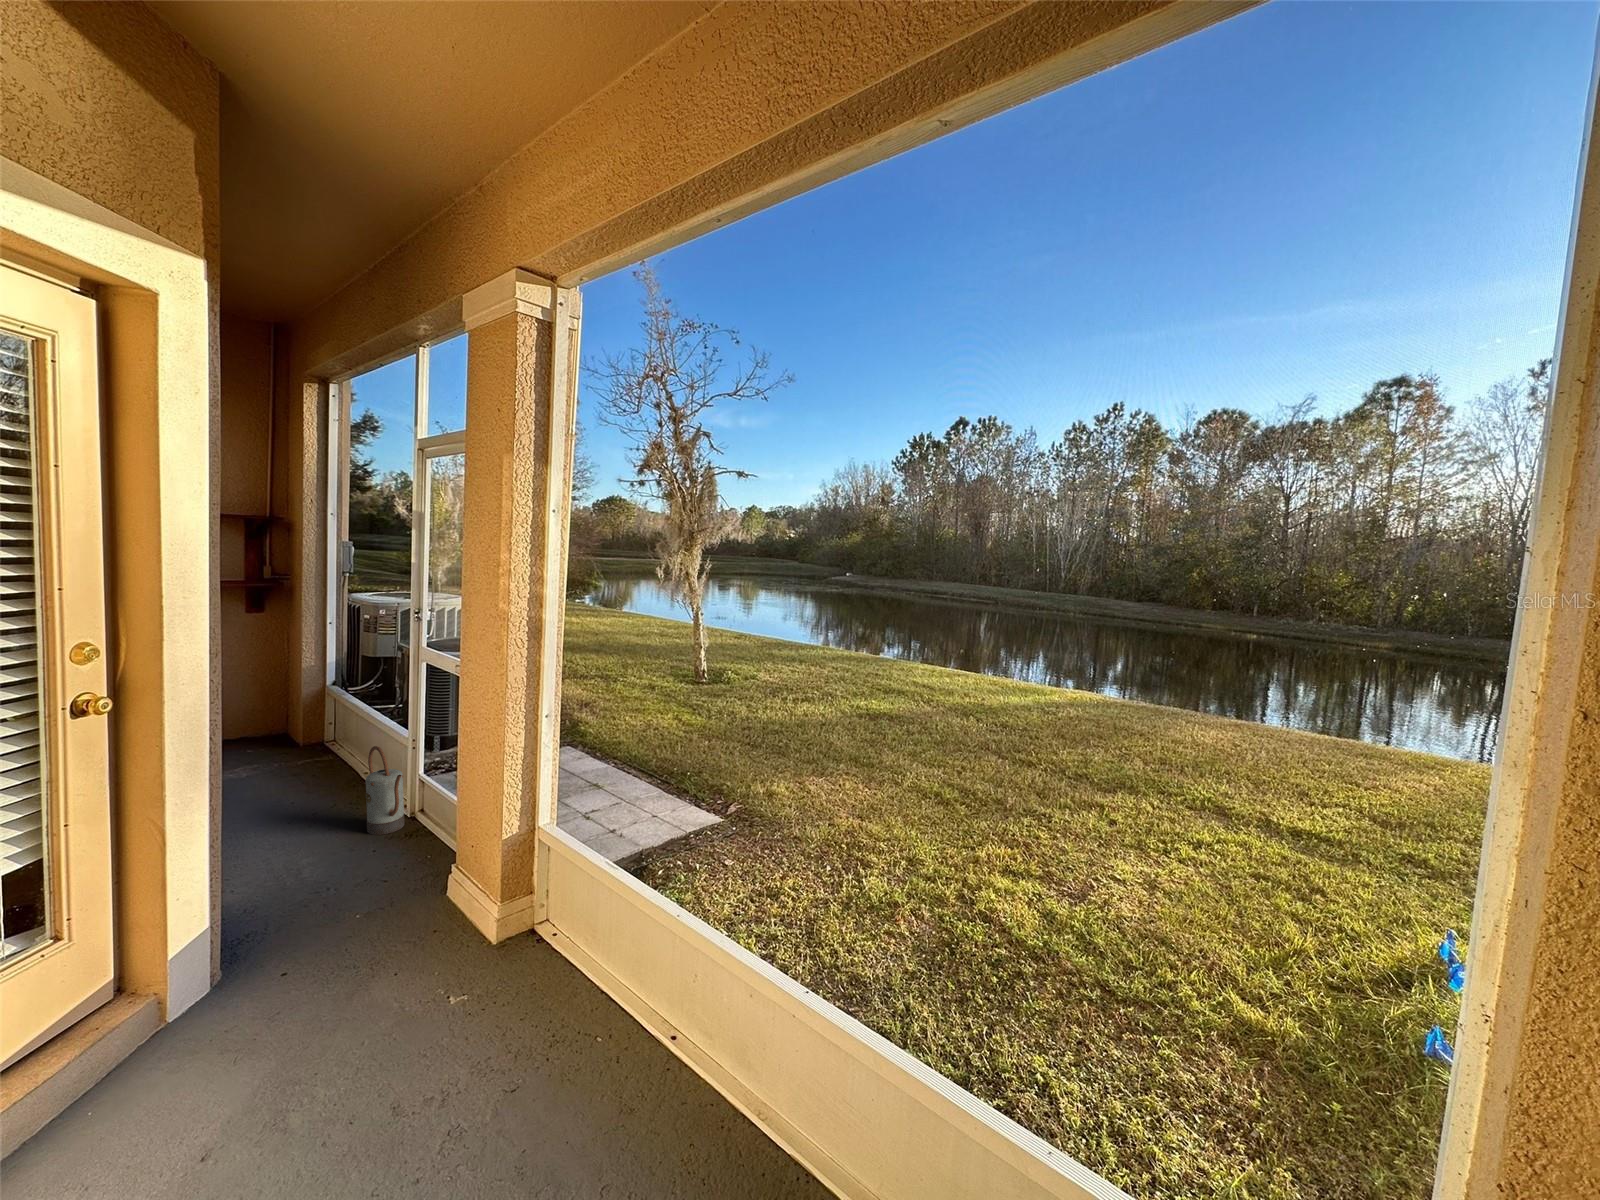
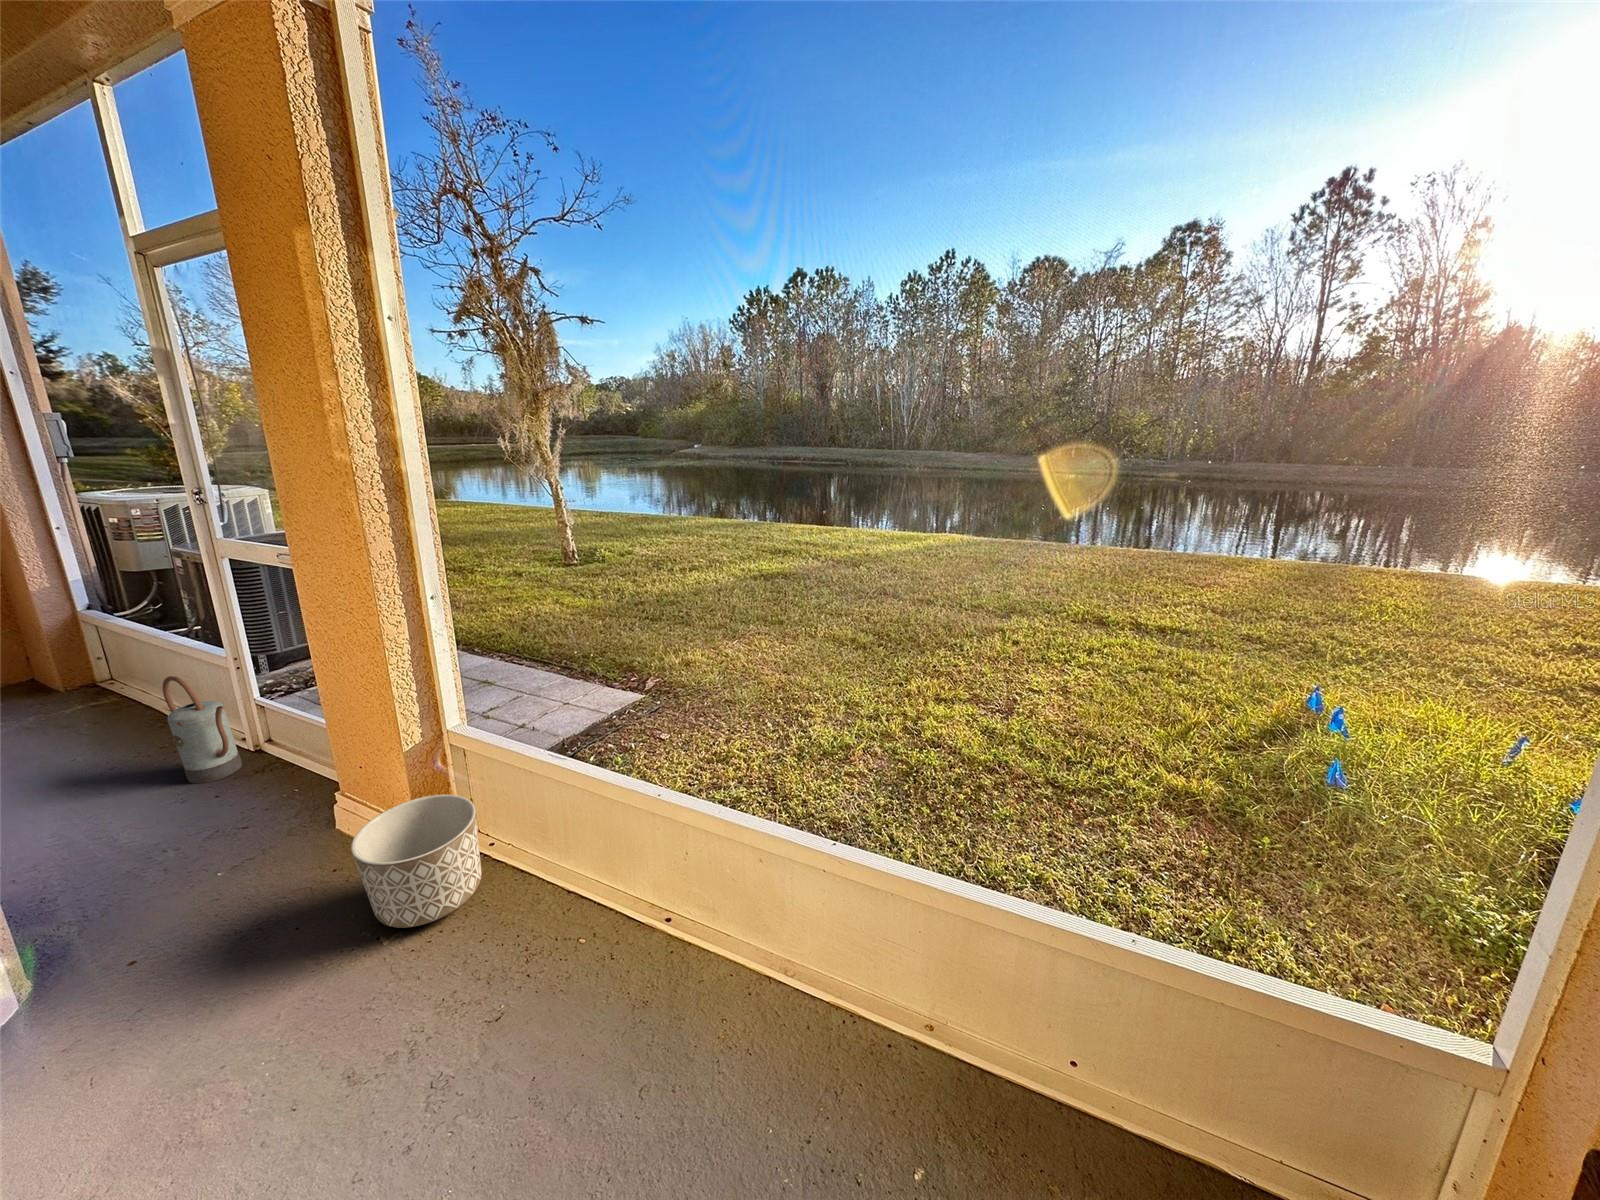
planter: none [450,874,544,983] -> present [351,795,482,928]

